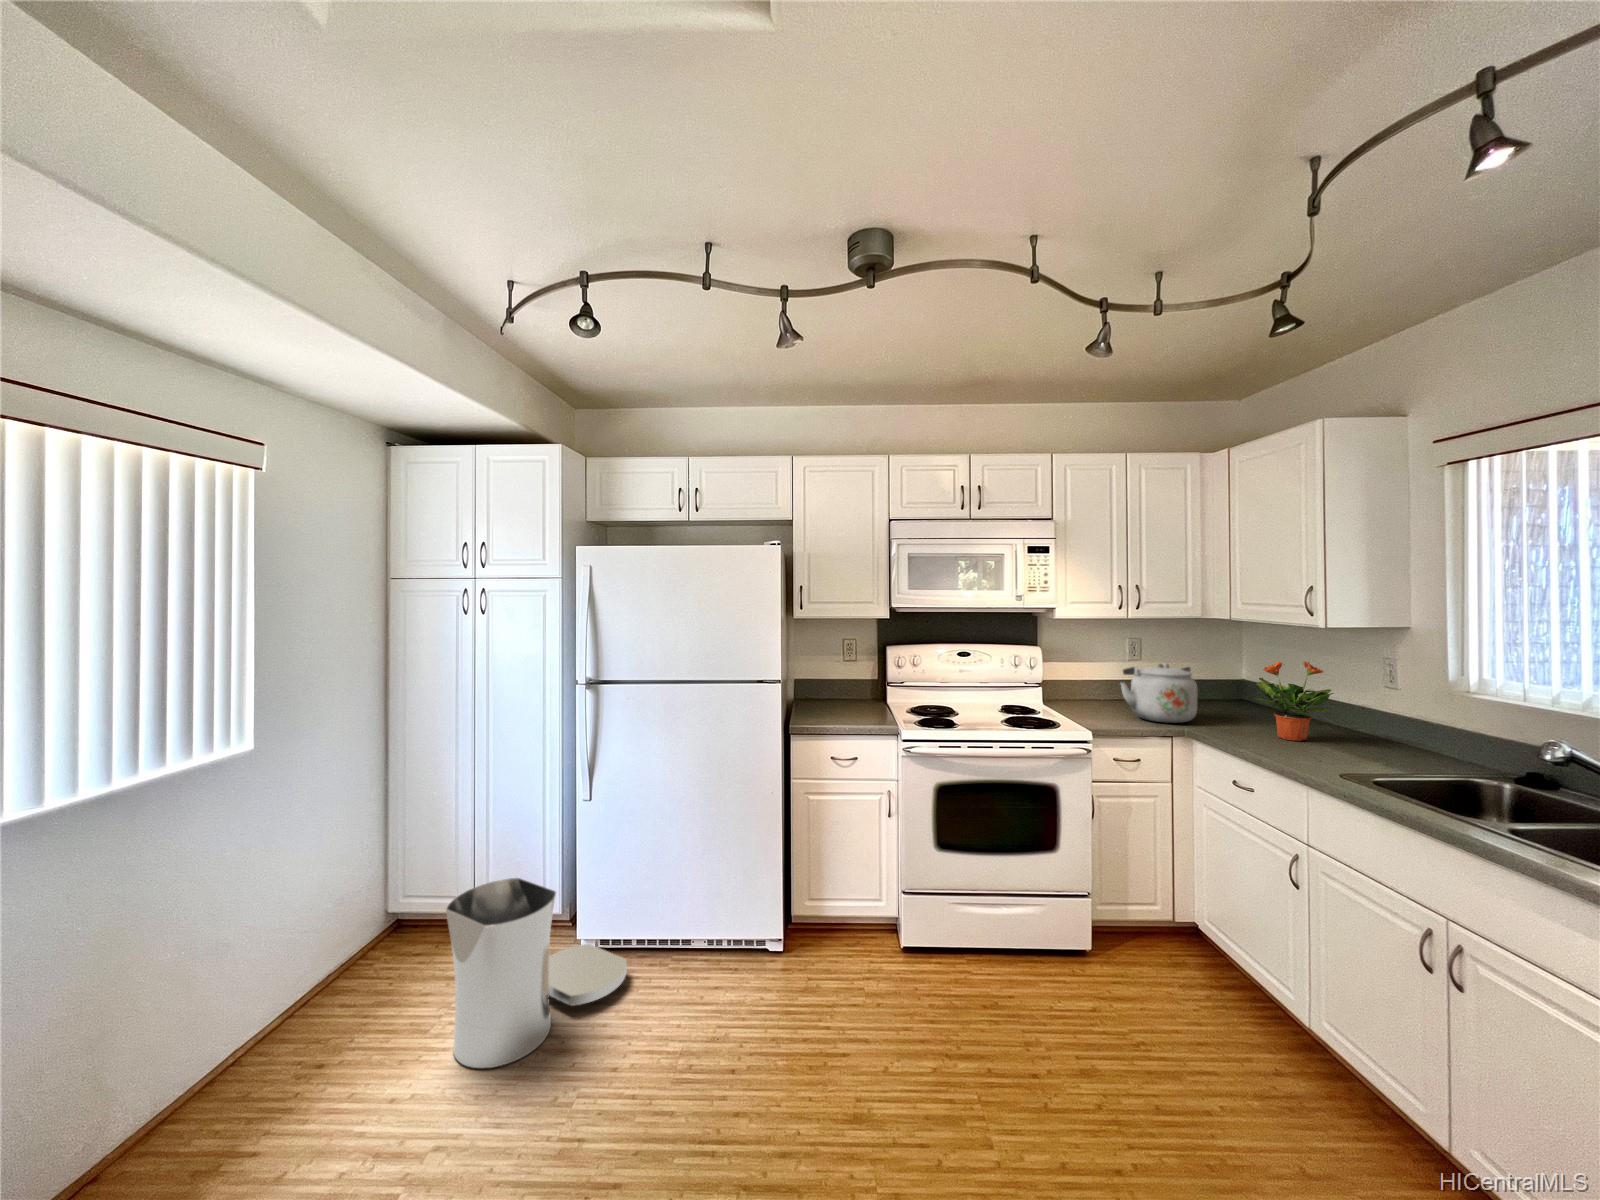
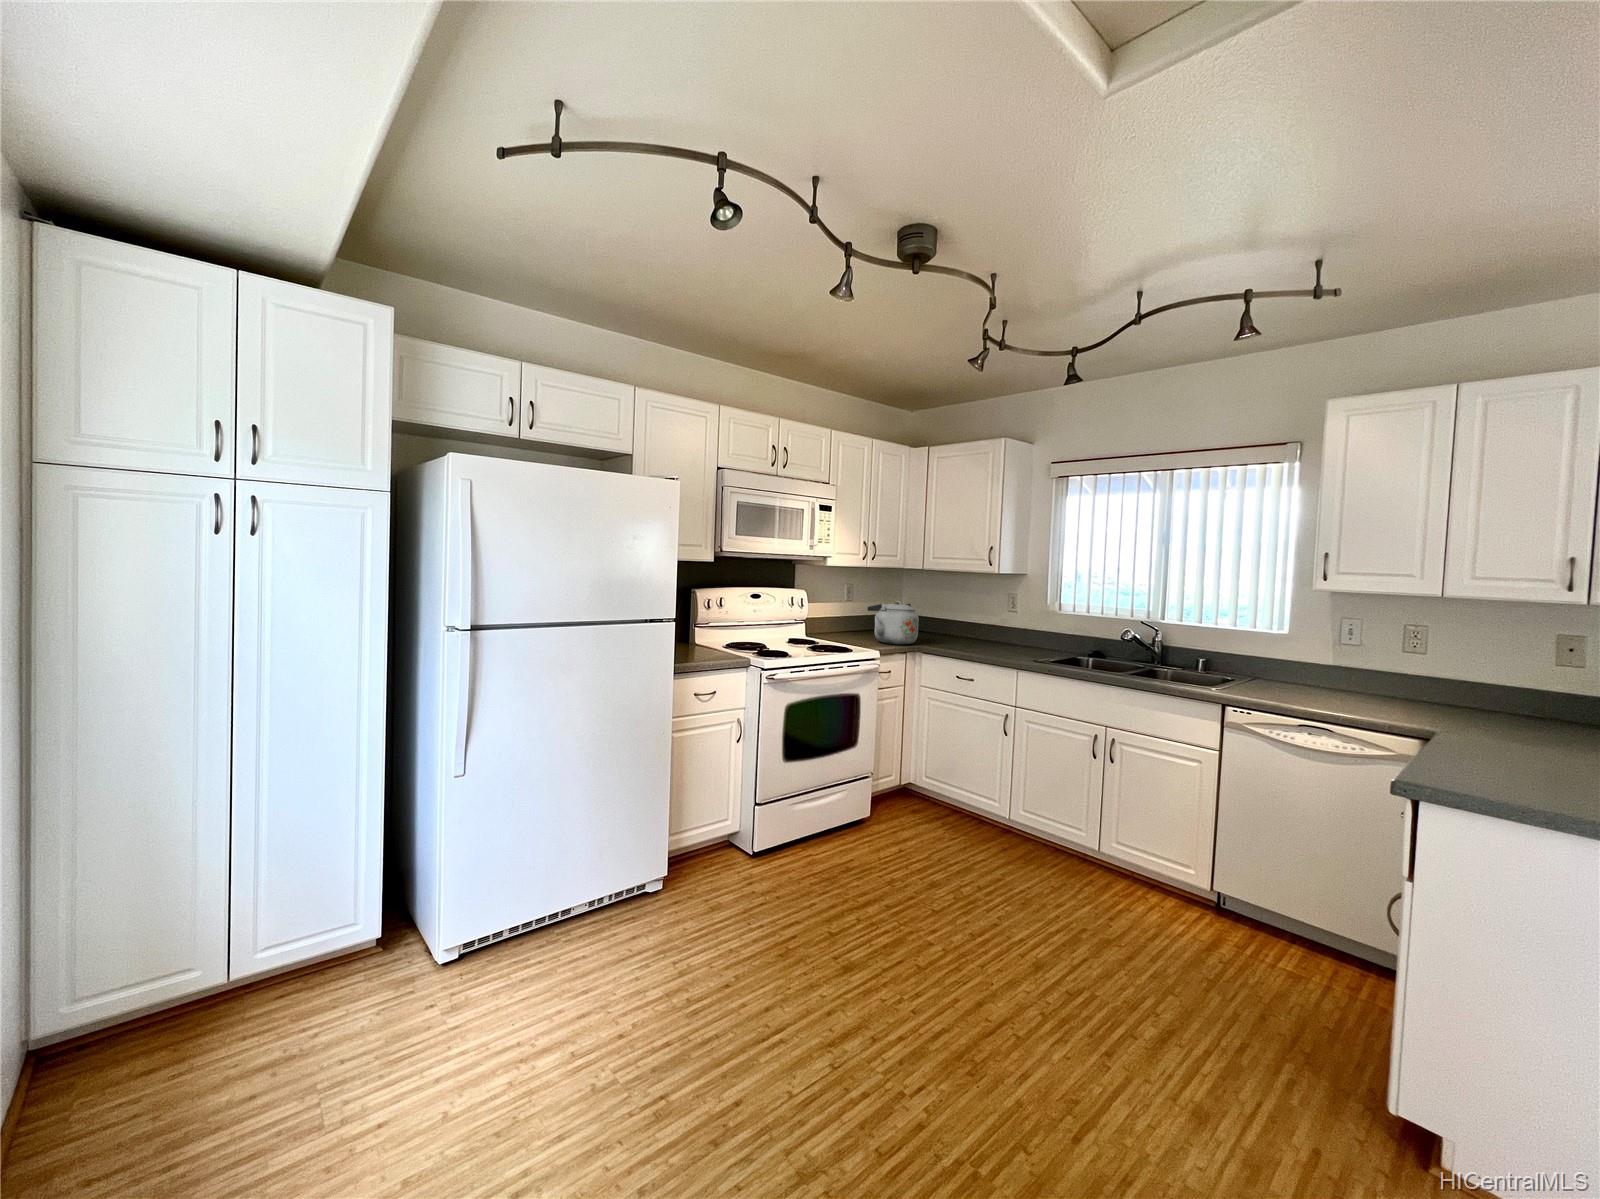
potted plant: present [1254,661,1334,741] -> none [954,597,1002,650]
trash can: present [446,878,627,1068] -> none [373,878,543,1124]

